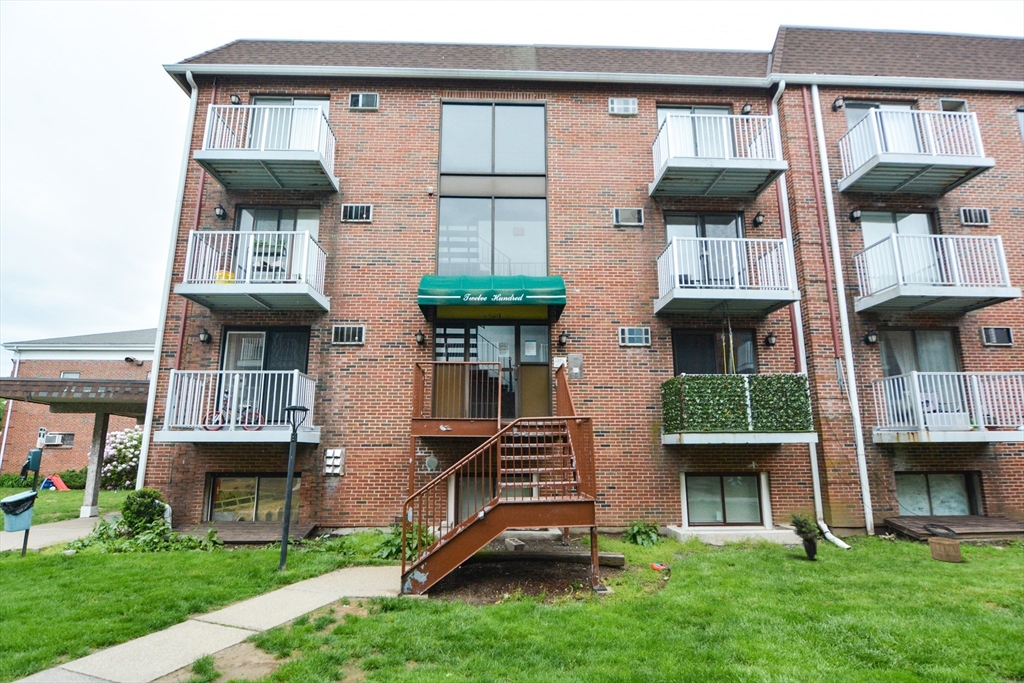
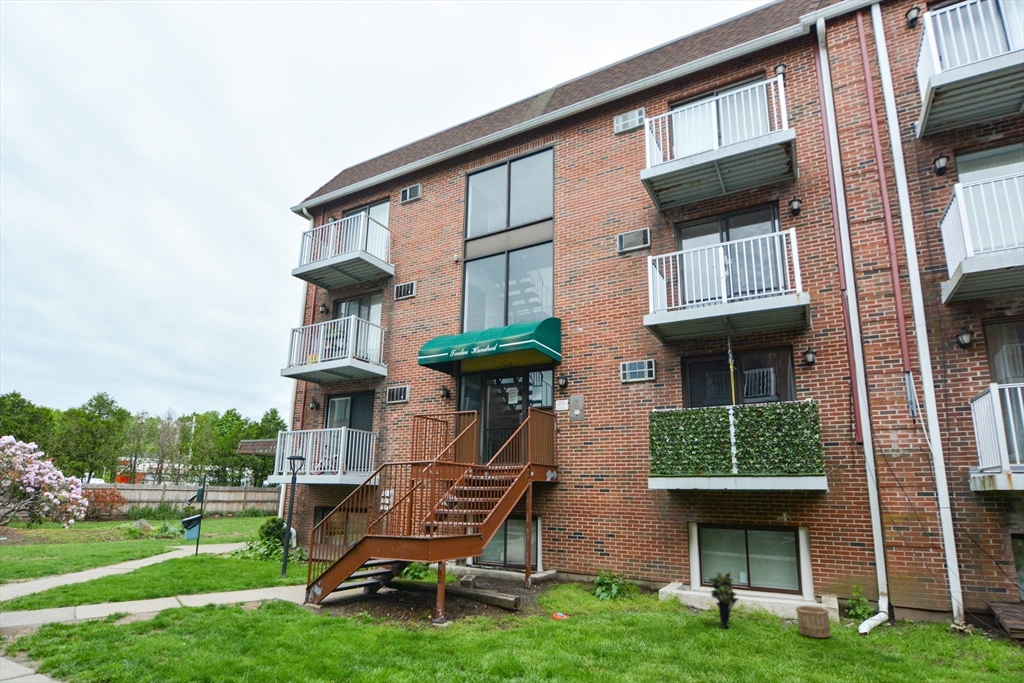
wooden bucket: present [928,537,961,562] -> present [796,606,830,638]

